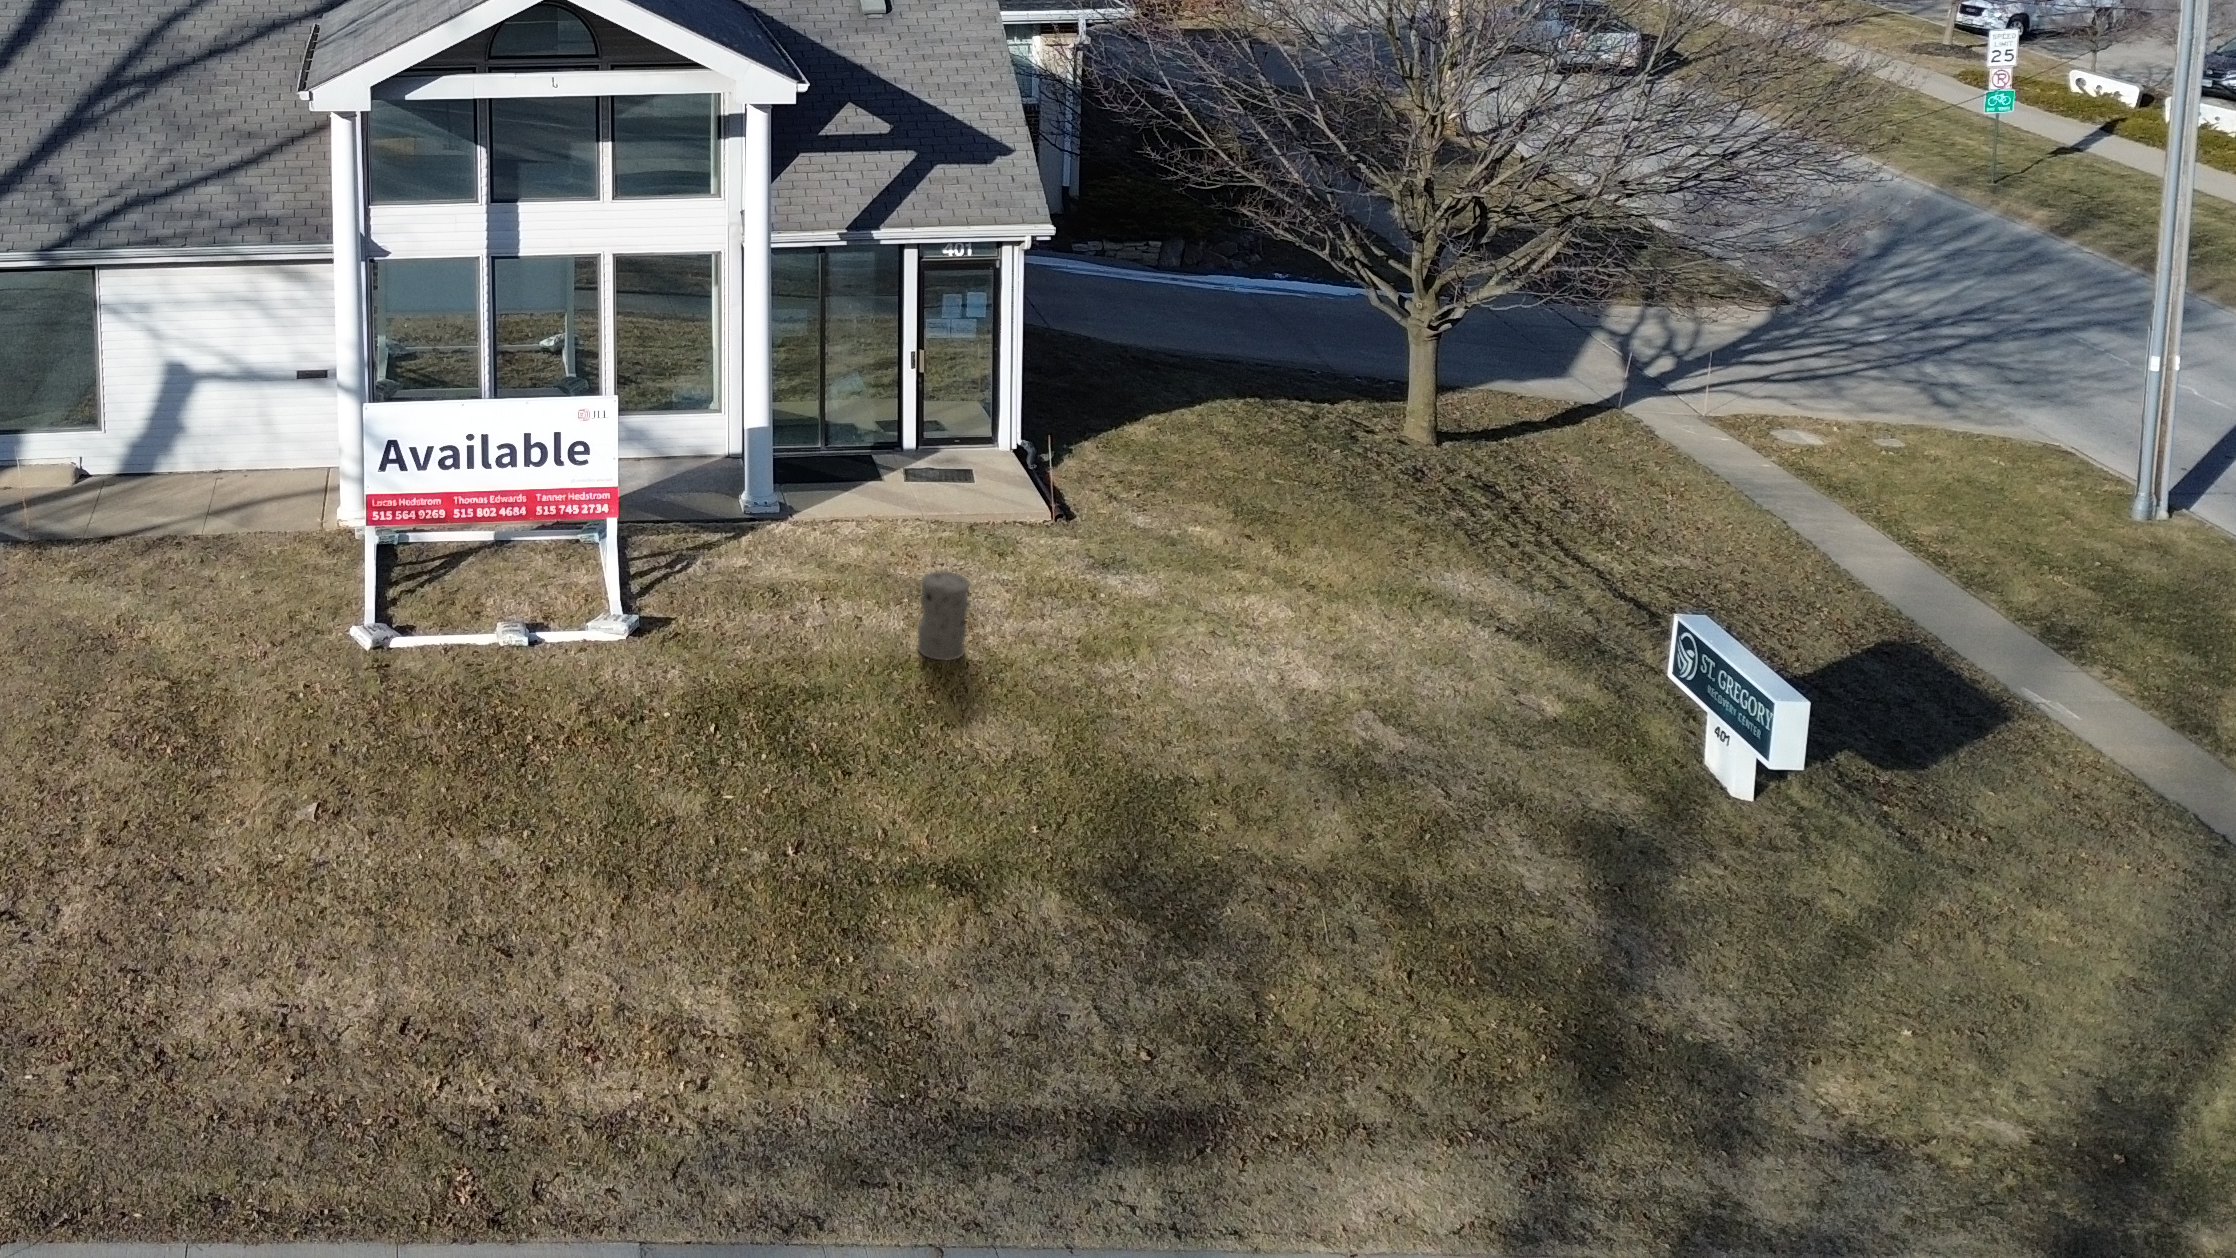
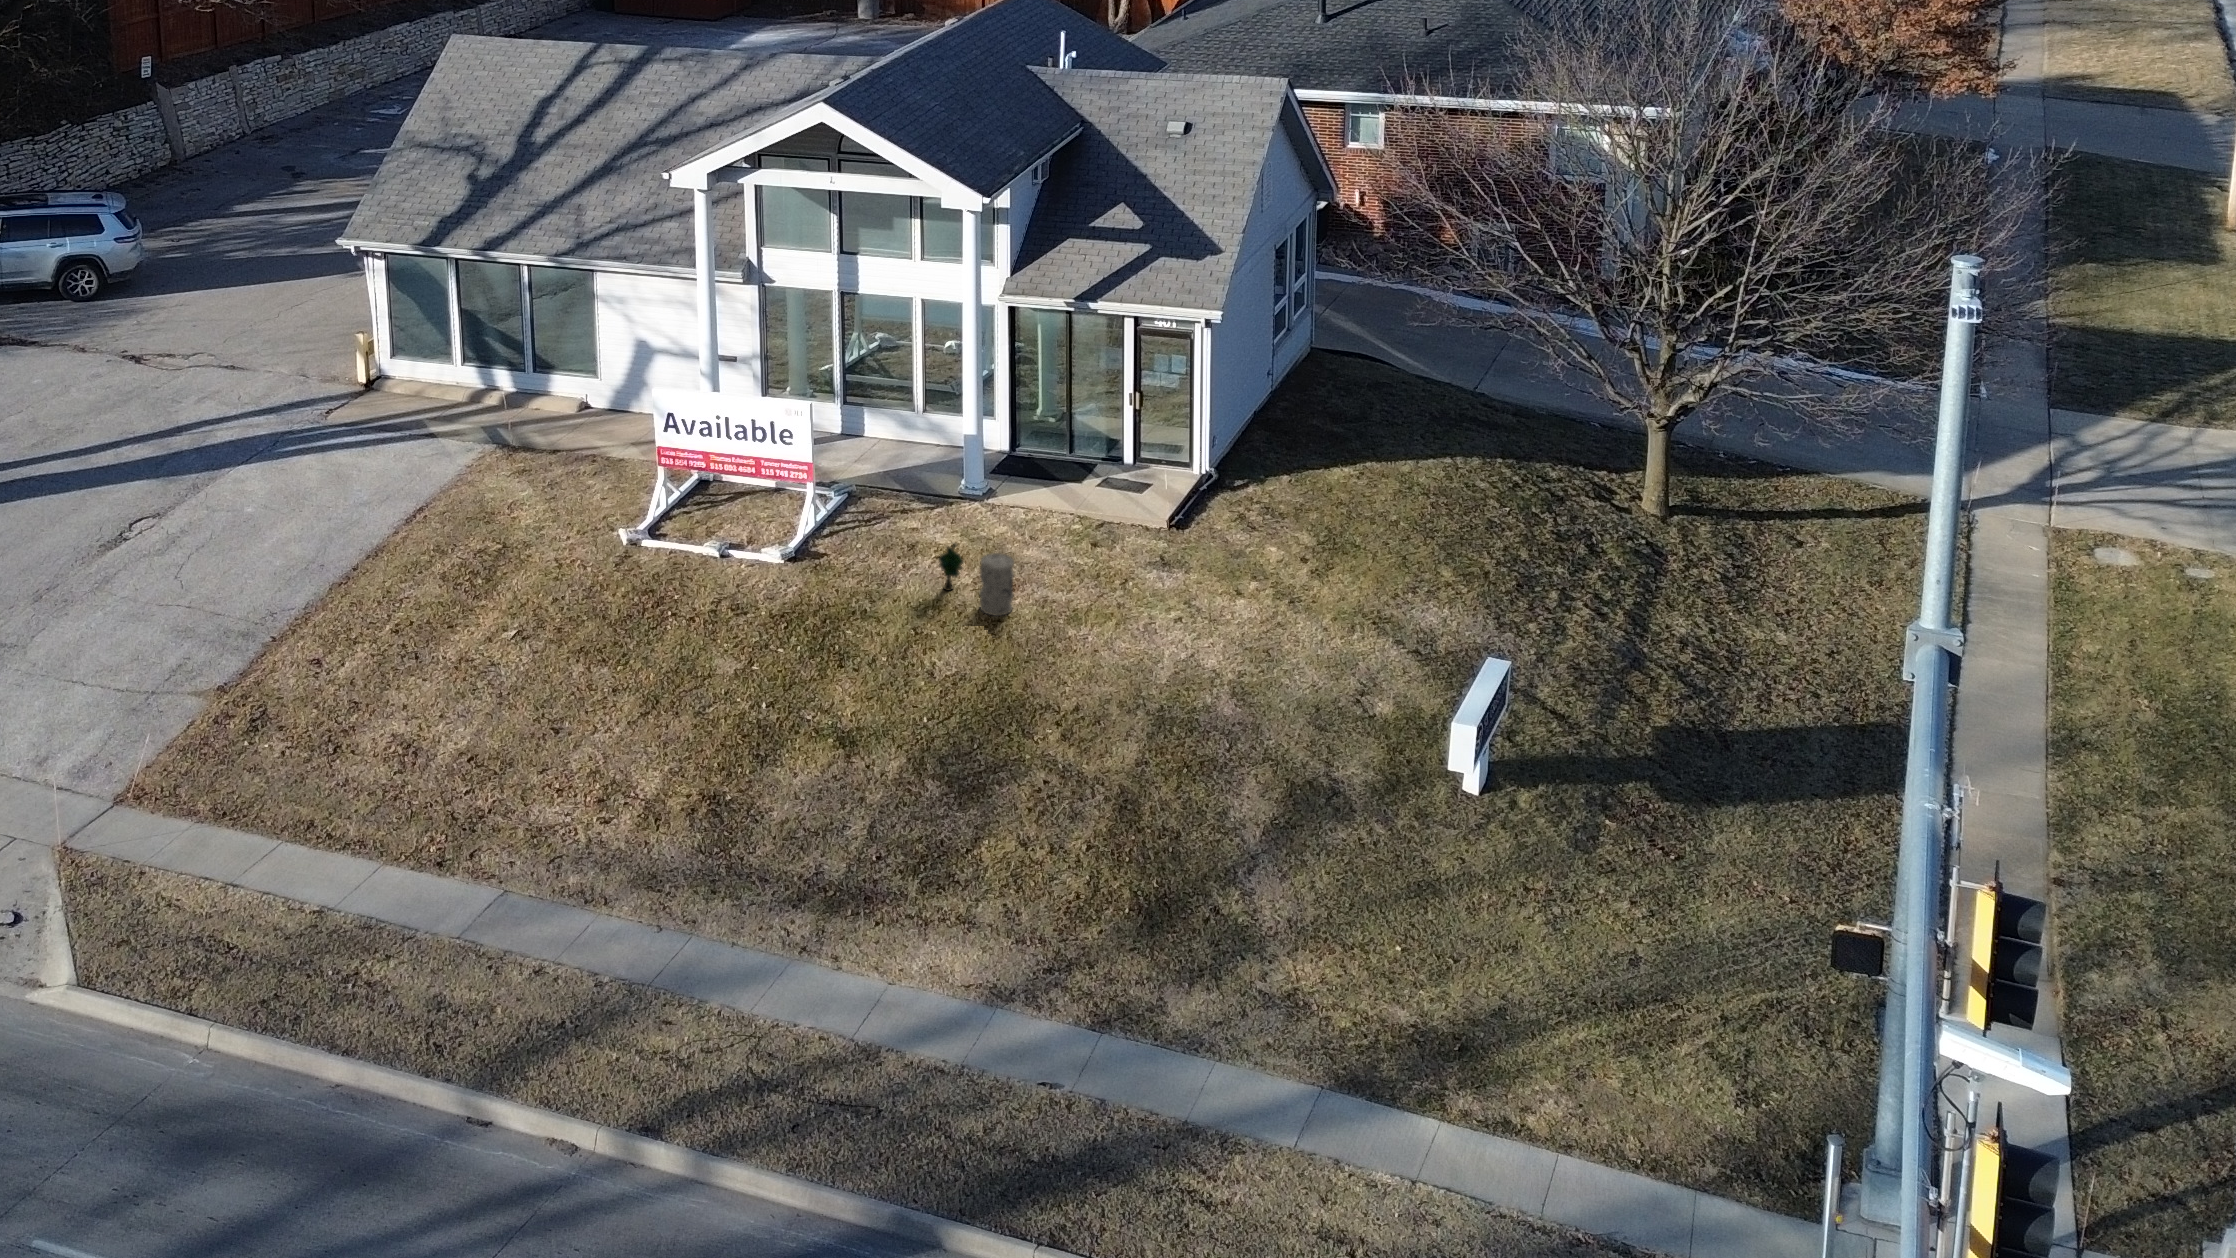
decorative plant: none [835,566,879,639] -> present [938,543,964,591]

